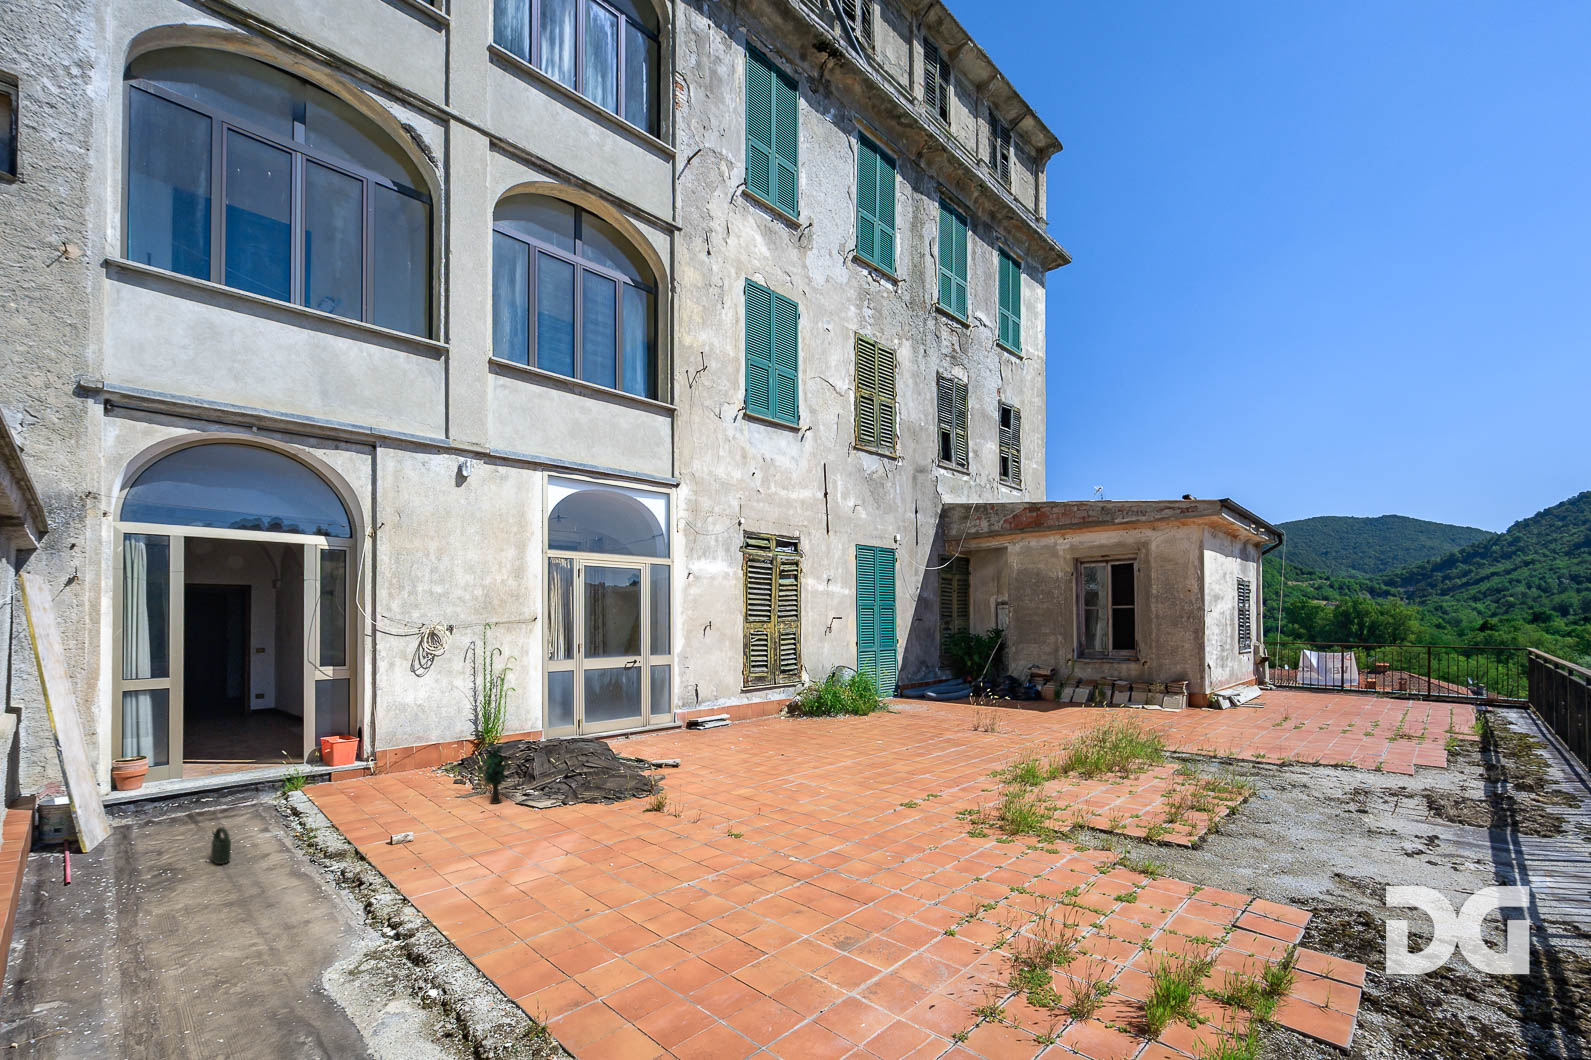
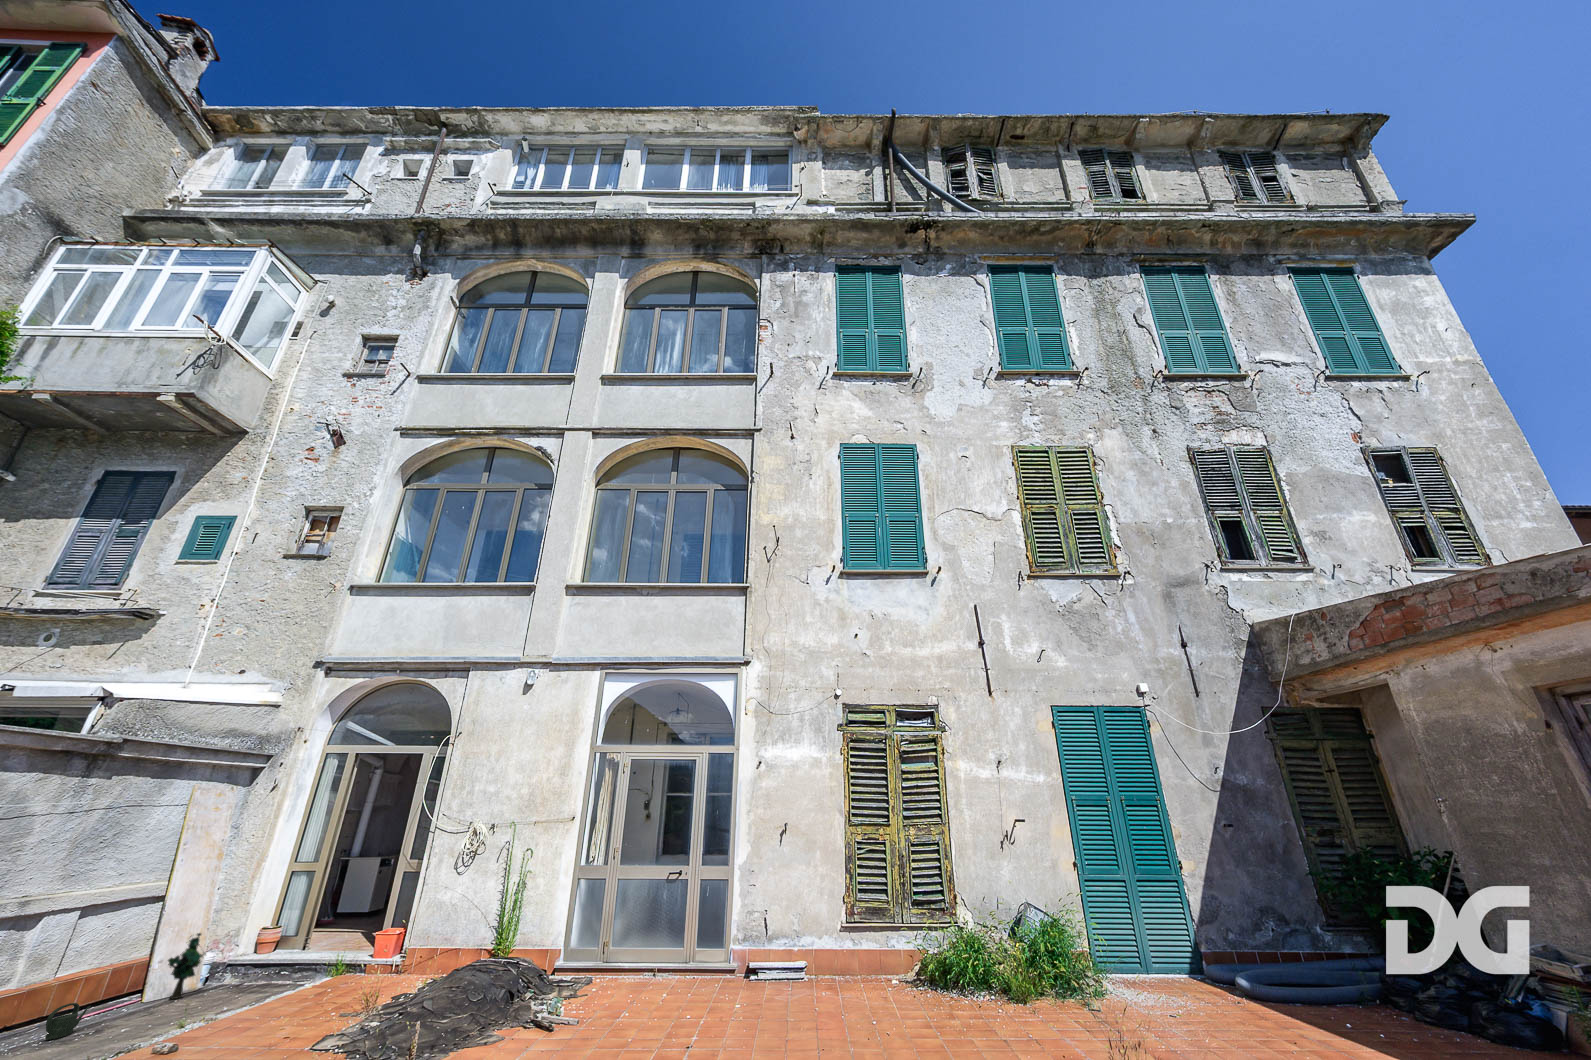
decorative plant: present [478,741,510,804] -> present [168,933,206,999]

